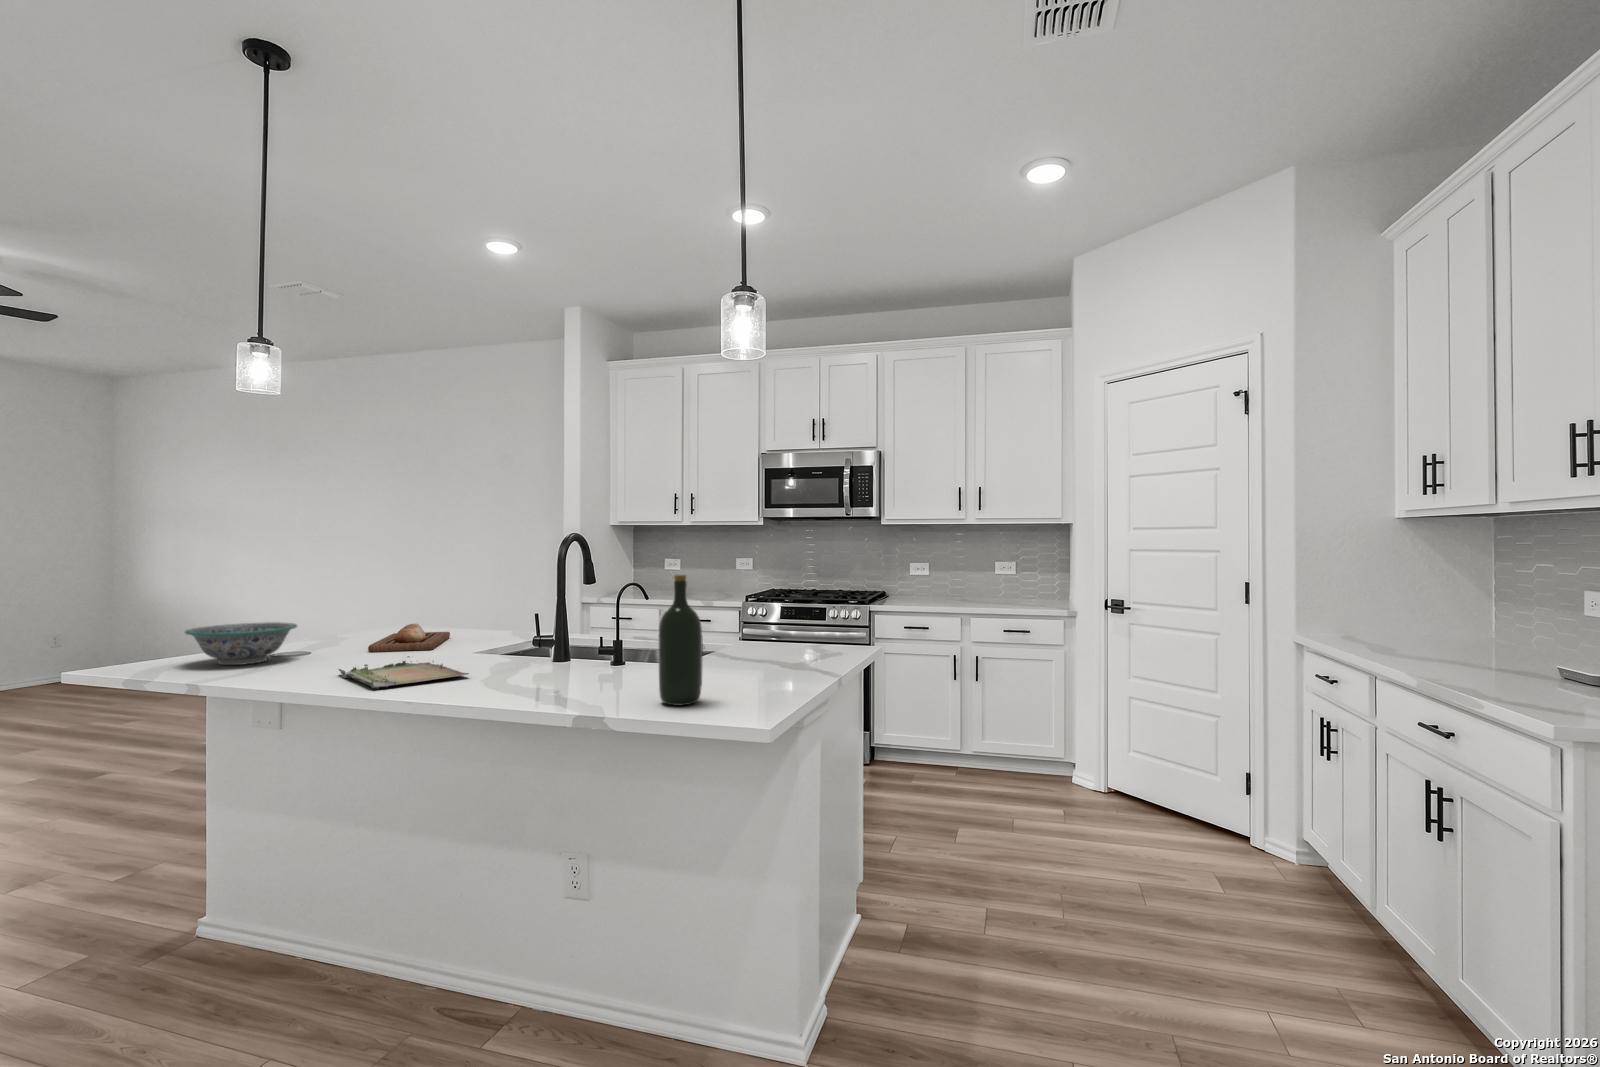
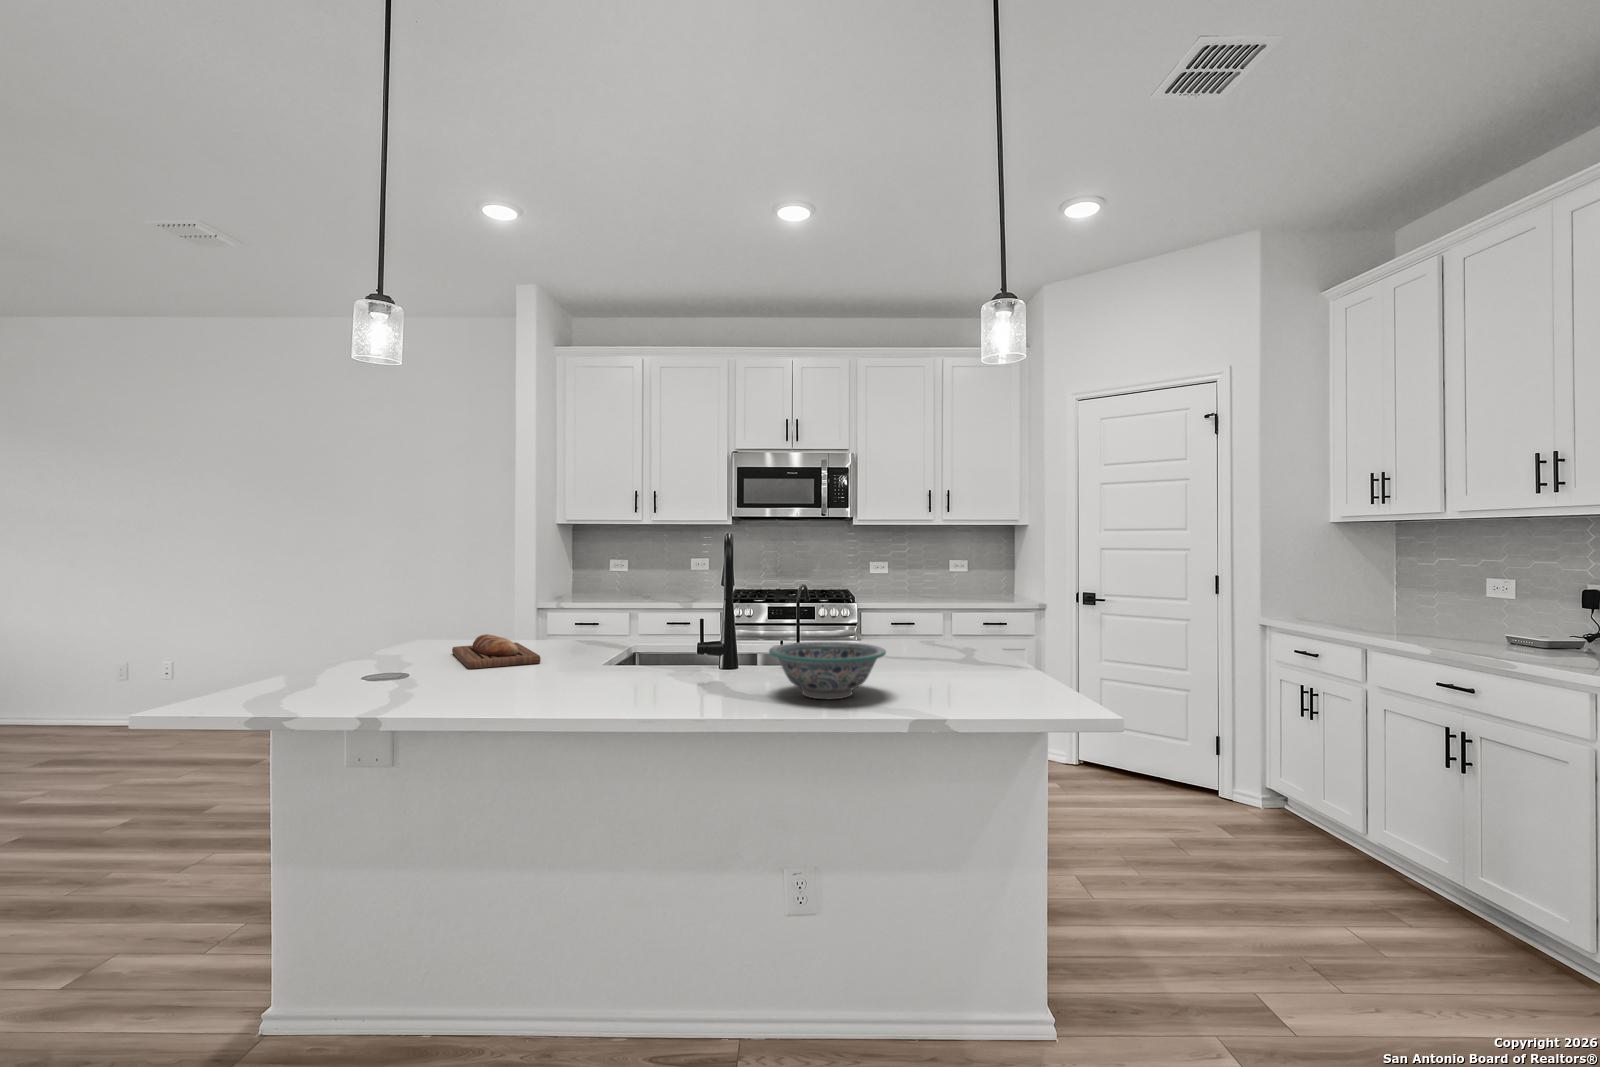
wine bottle: present [659,575,702,705] -> none [954,571,999,704]
decorative bowl: present [185,622,297,665] -> present [769,642,886,699]
tray: present [338,656,469,689] -> none [516,668,684,709]

